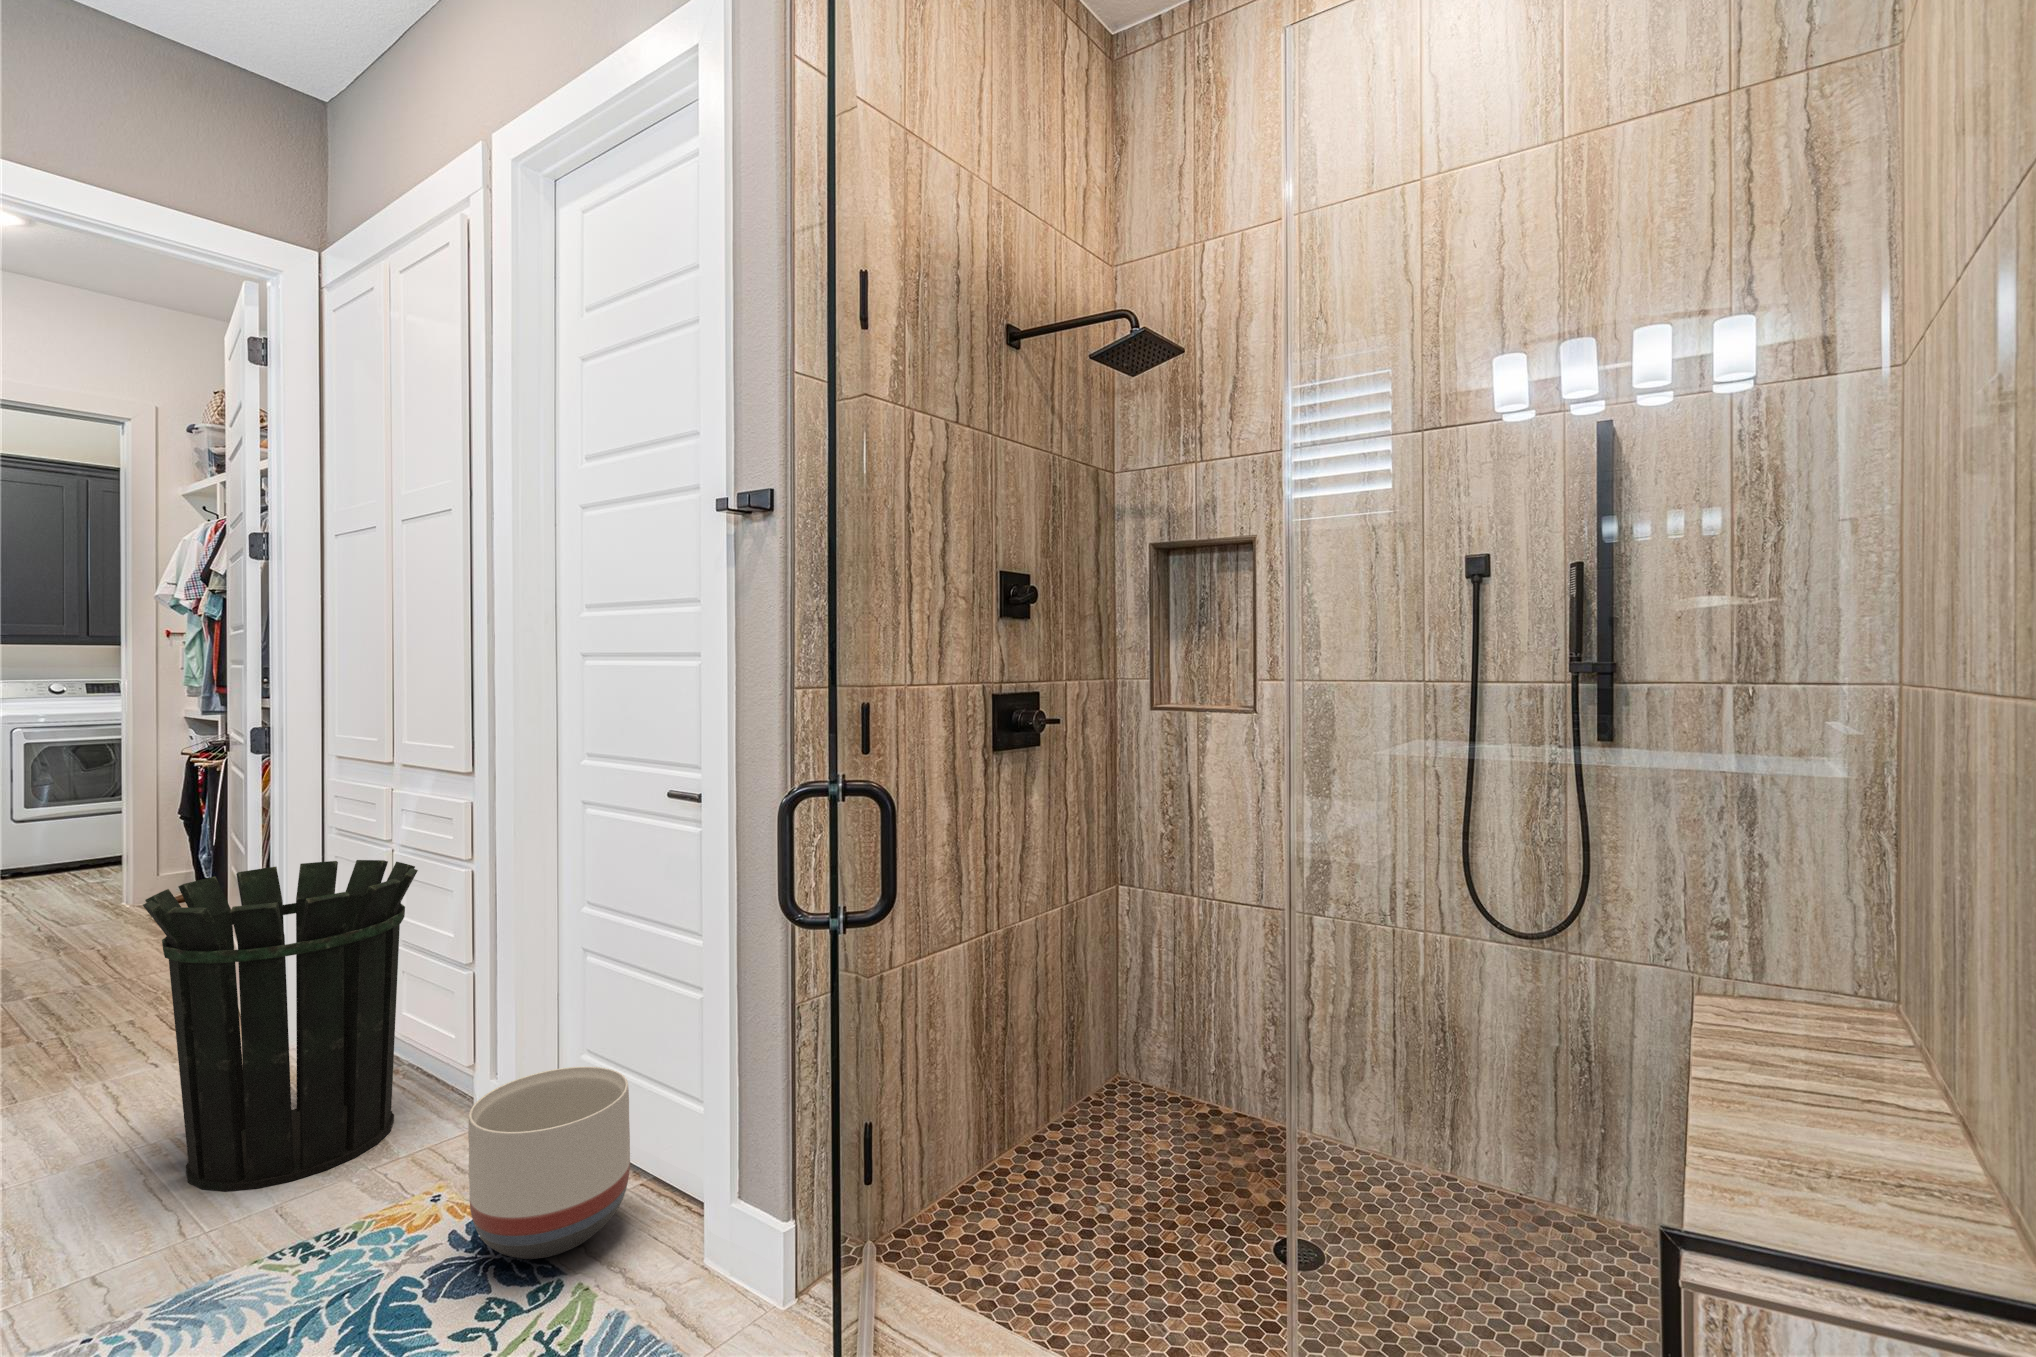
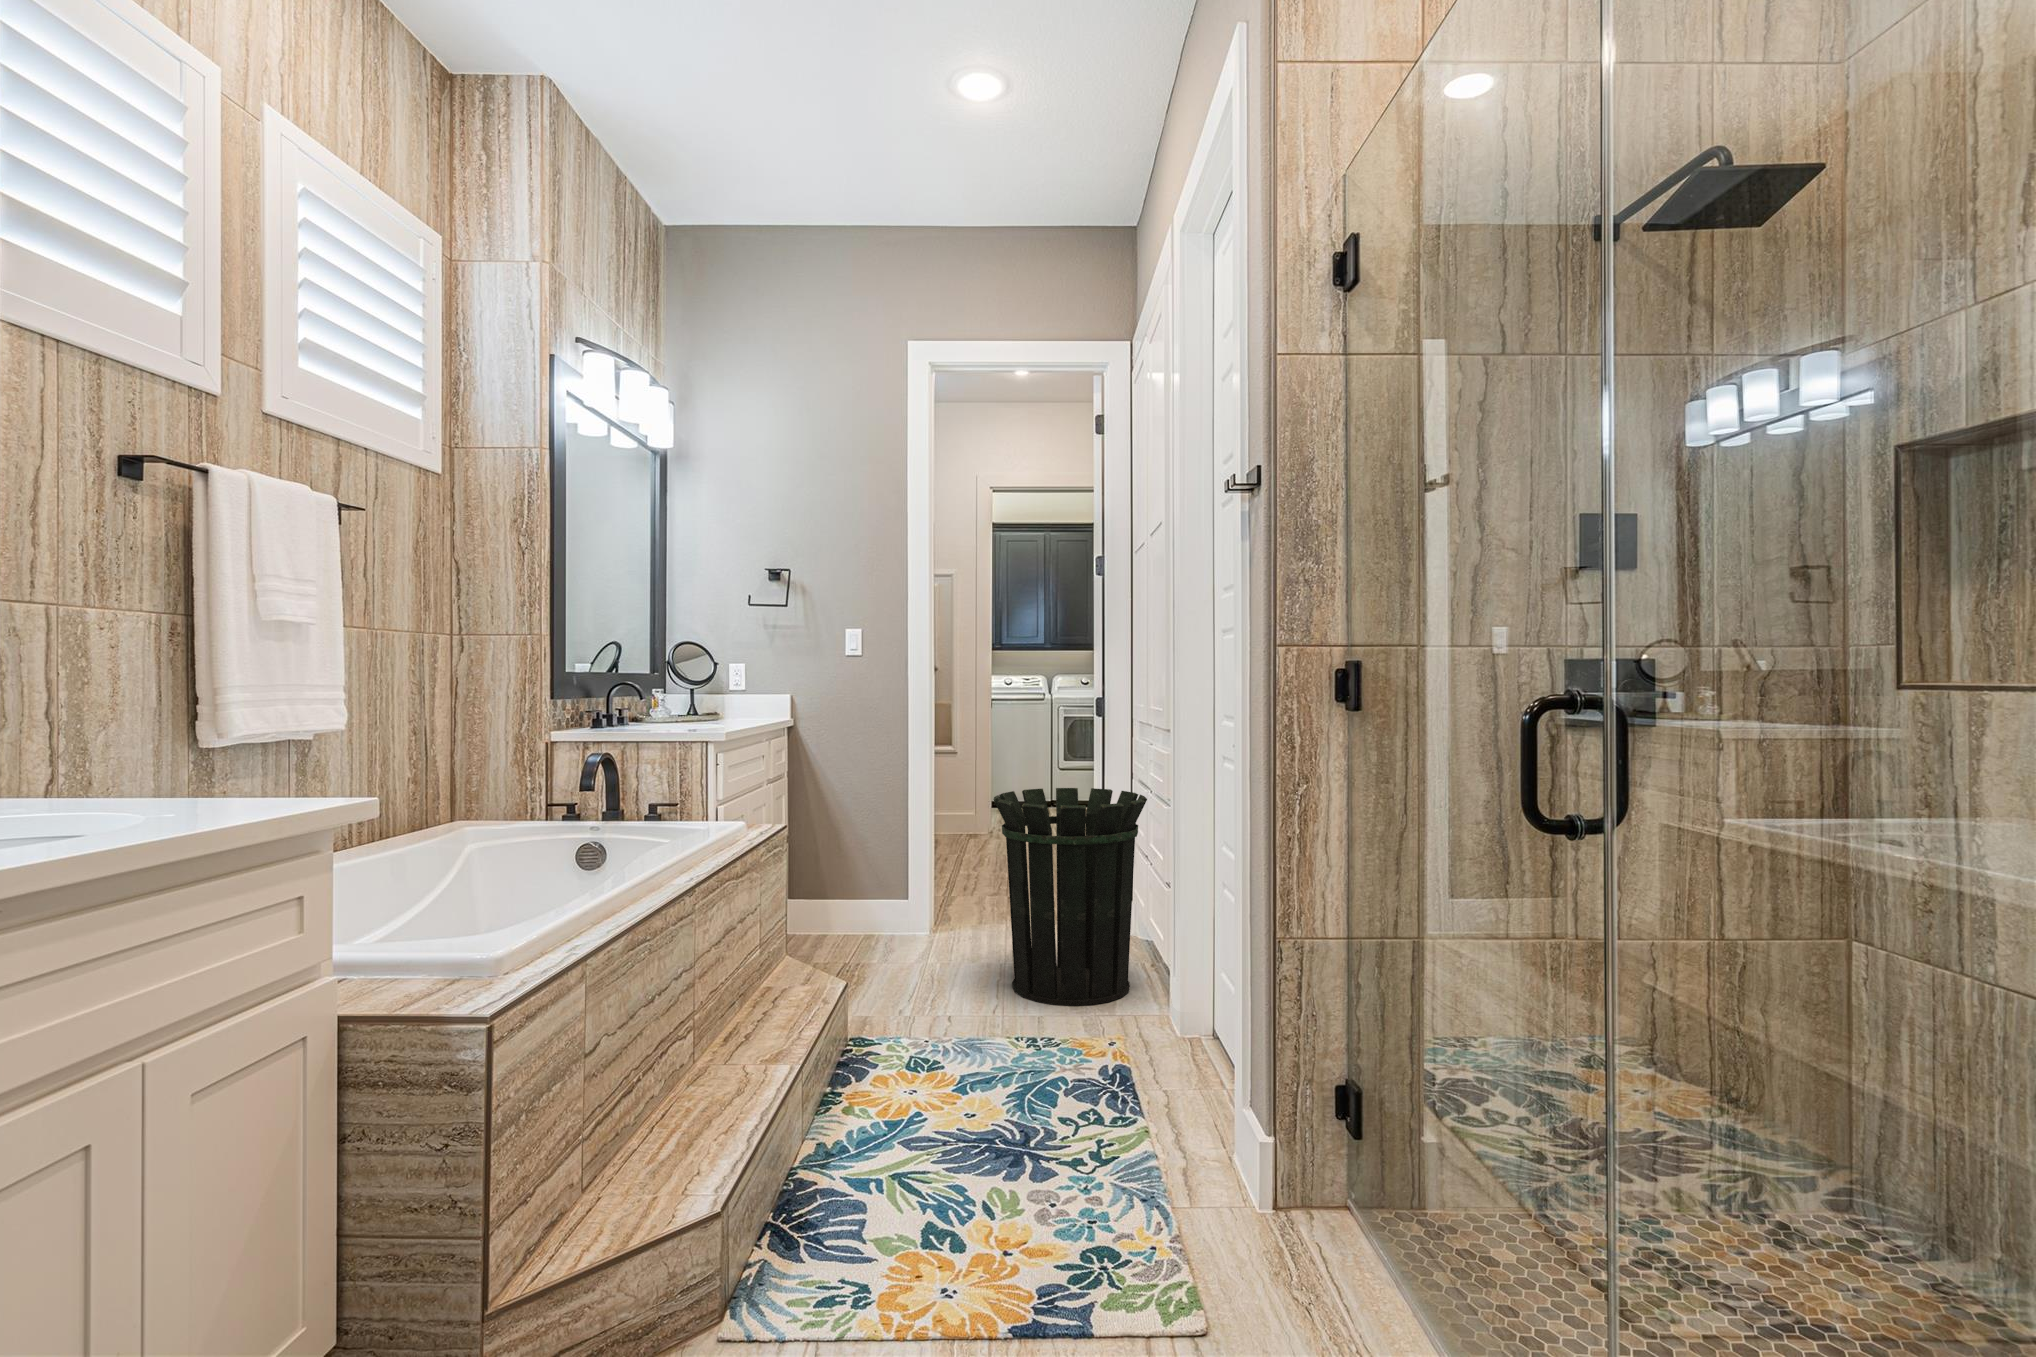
planter: present [468,1067,630,1259] -> none [1097,965,1212,1105]

